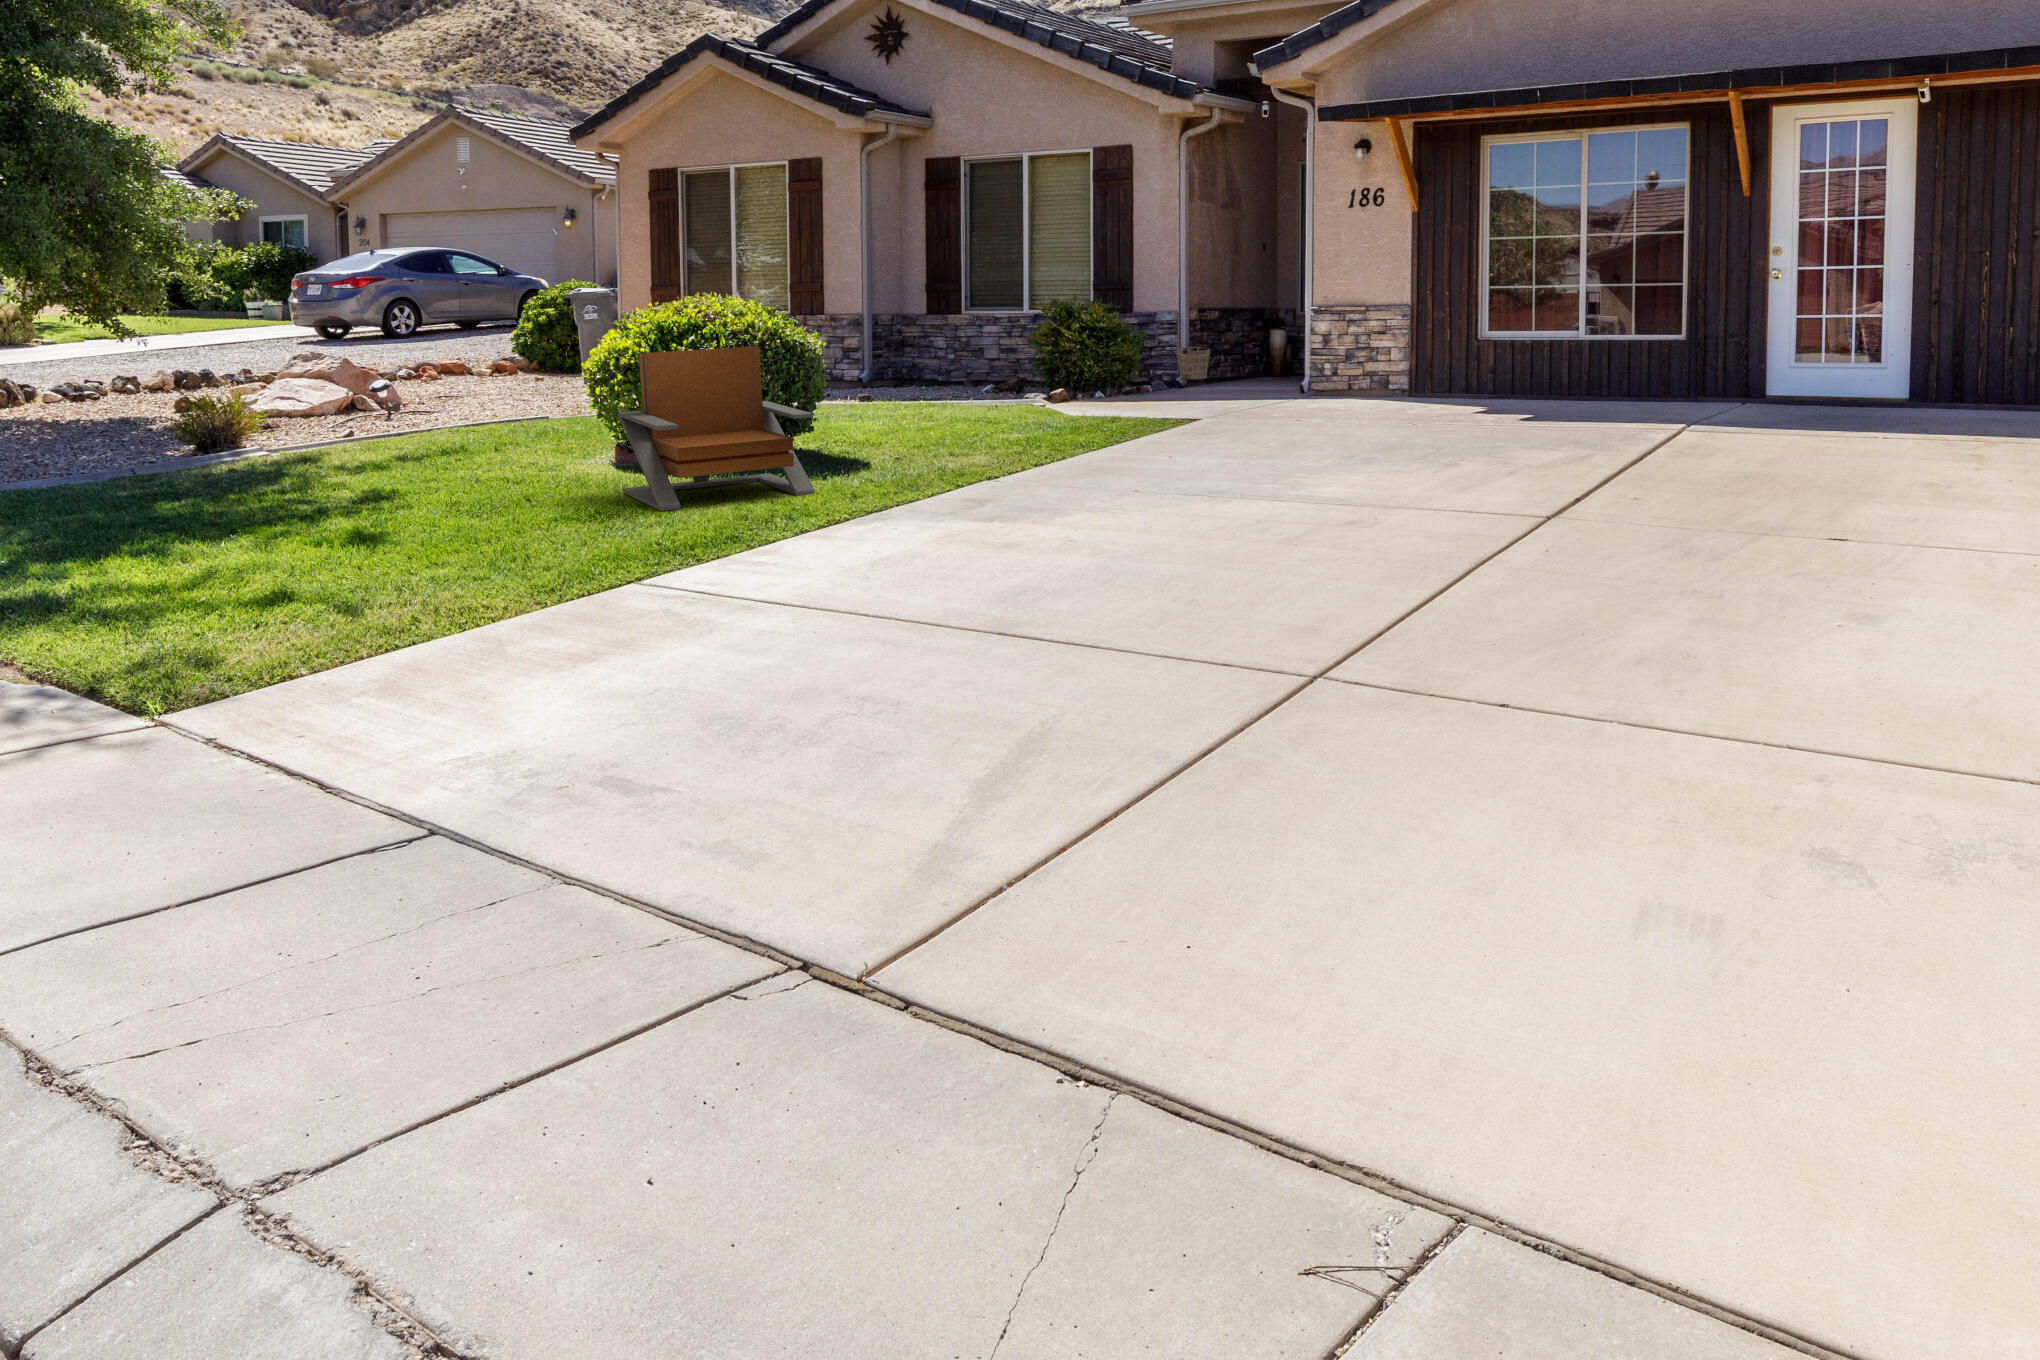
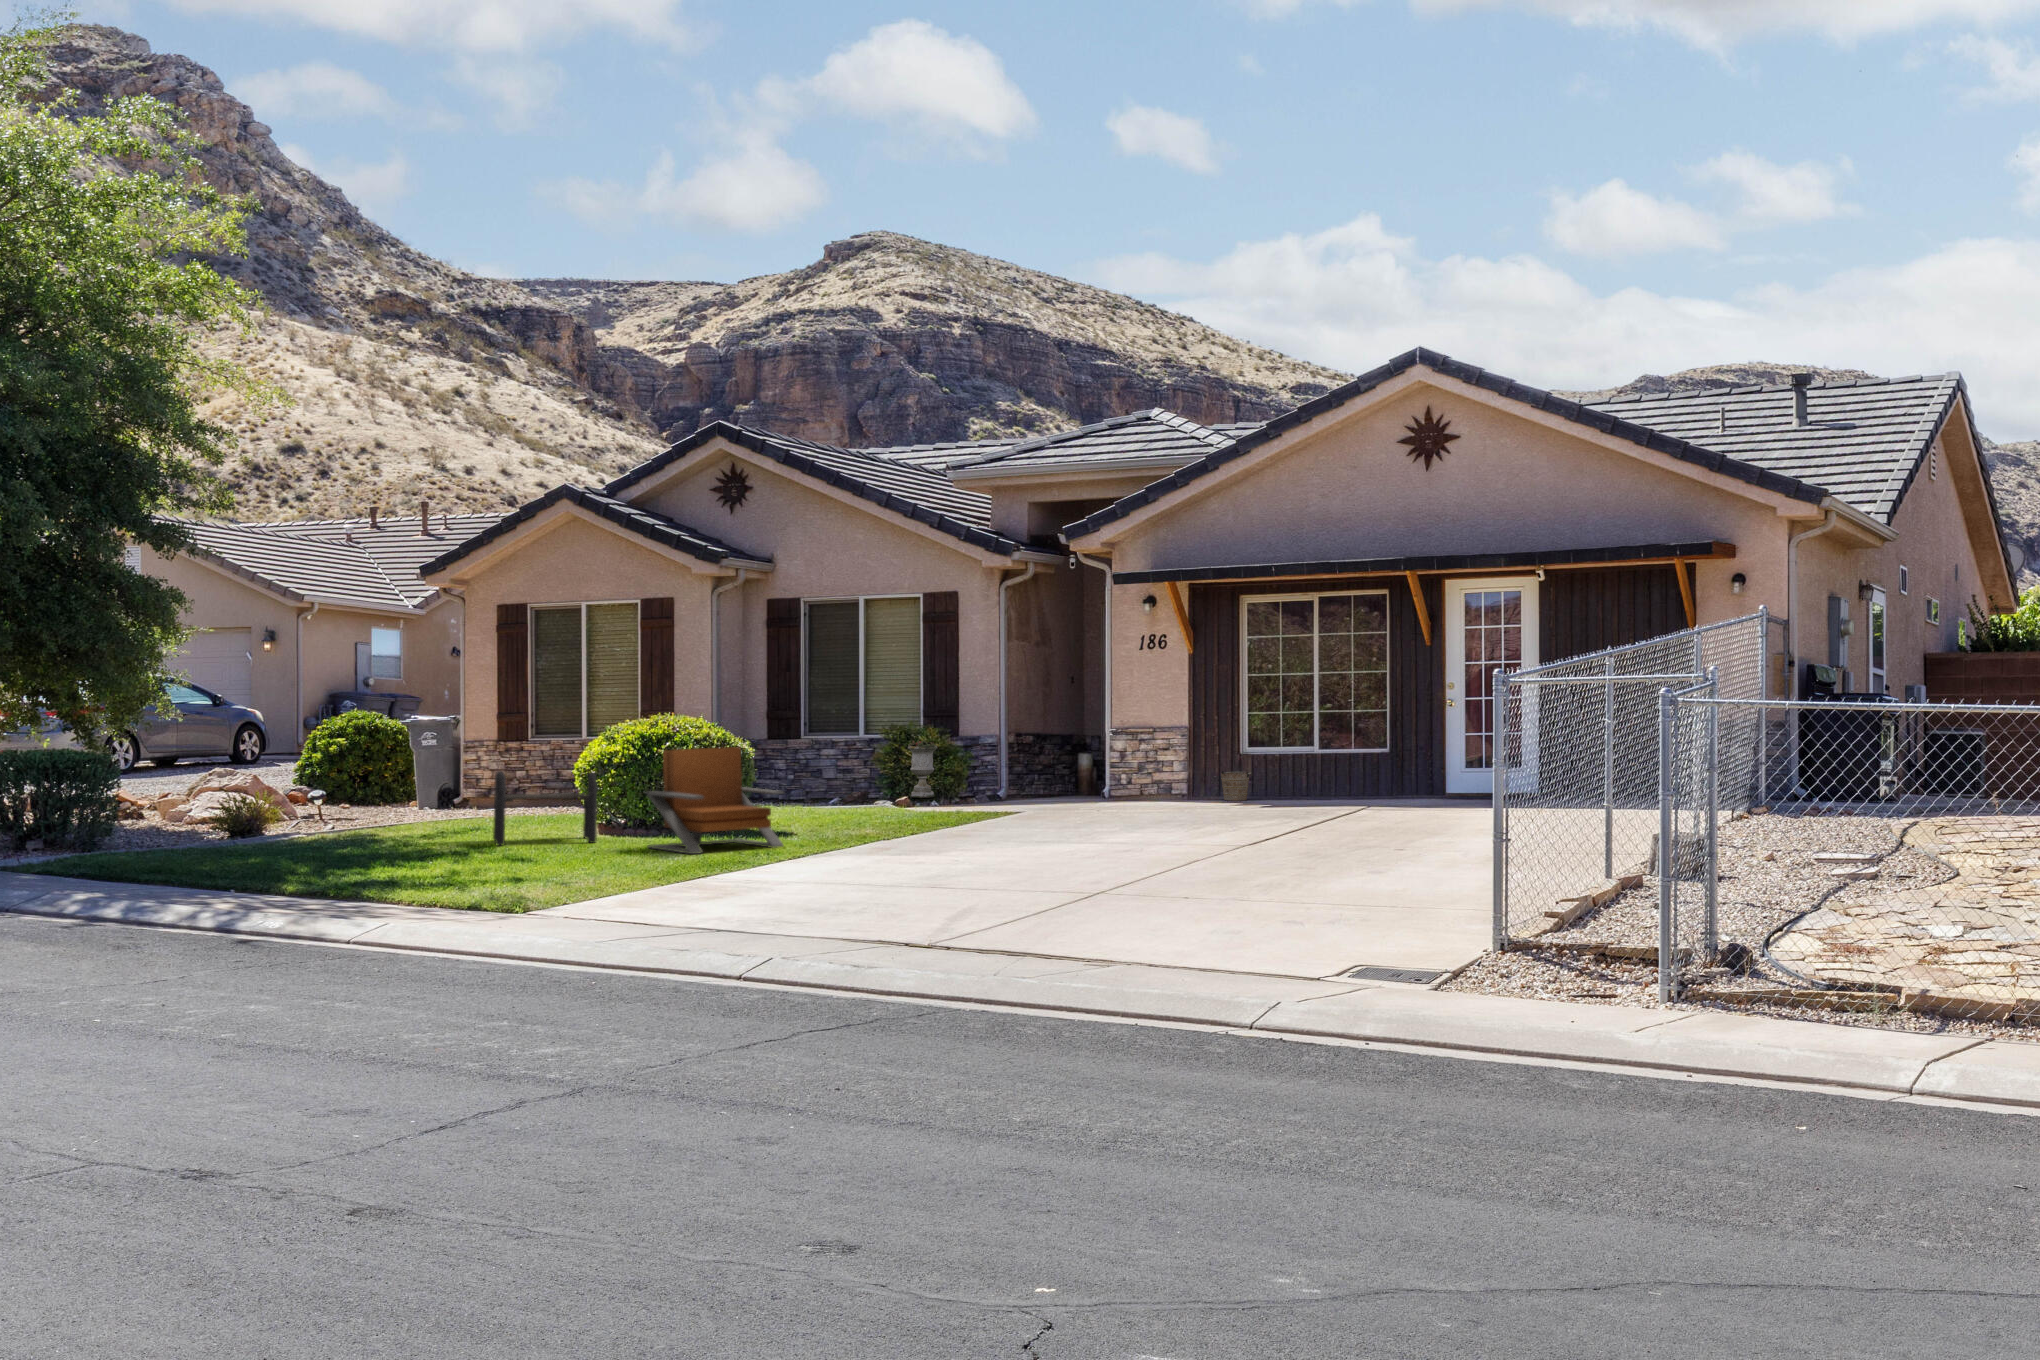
planter: none [1064,320,1101,390] -> present [908,740,937,798]
bucket: present [1174,346,1210,379] -> present [1221,771,1251,801]
bench: none [430,373,589,482] -> present [493,771,597,846]

